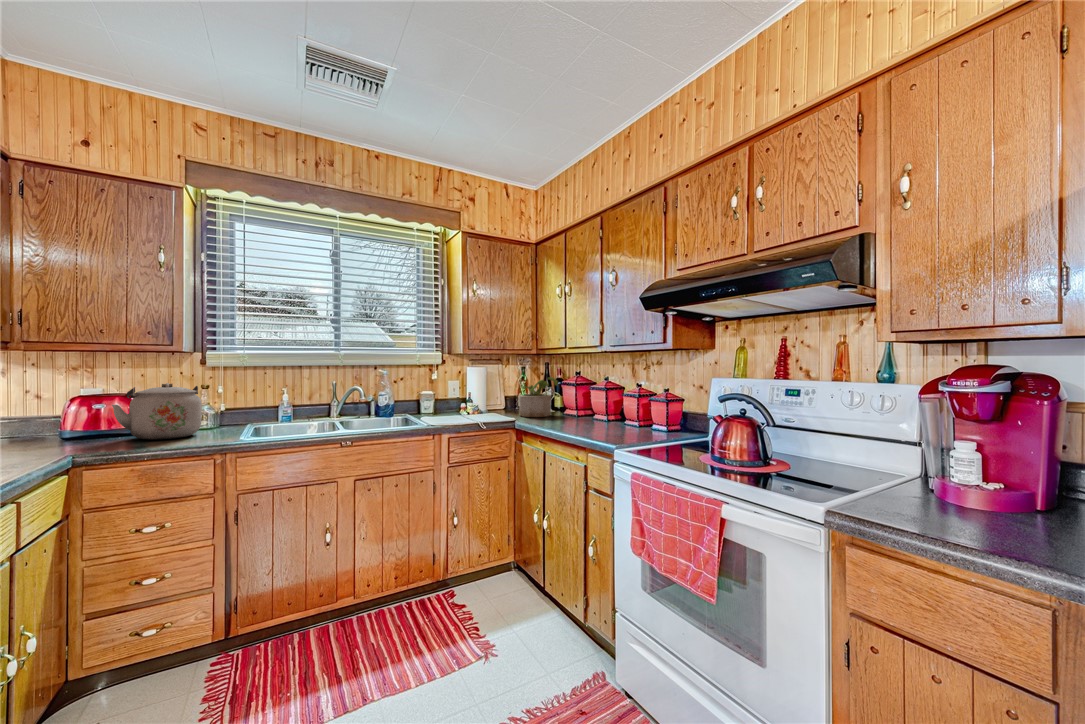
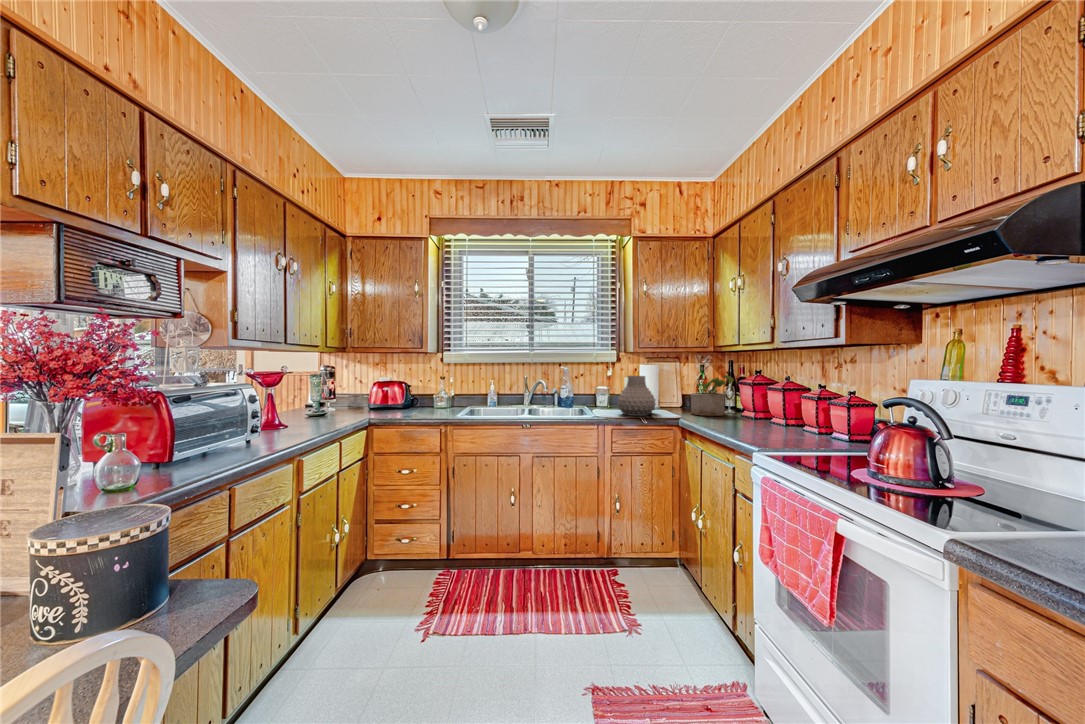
vase: none [447,379,487,422] -> present [617,376,656,416]
kettle: present [112,383,202,439] -> none [387,375,436,414]

